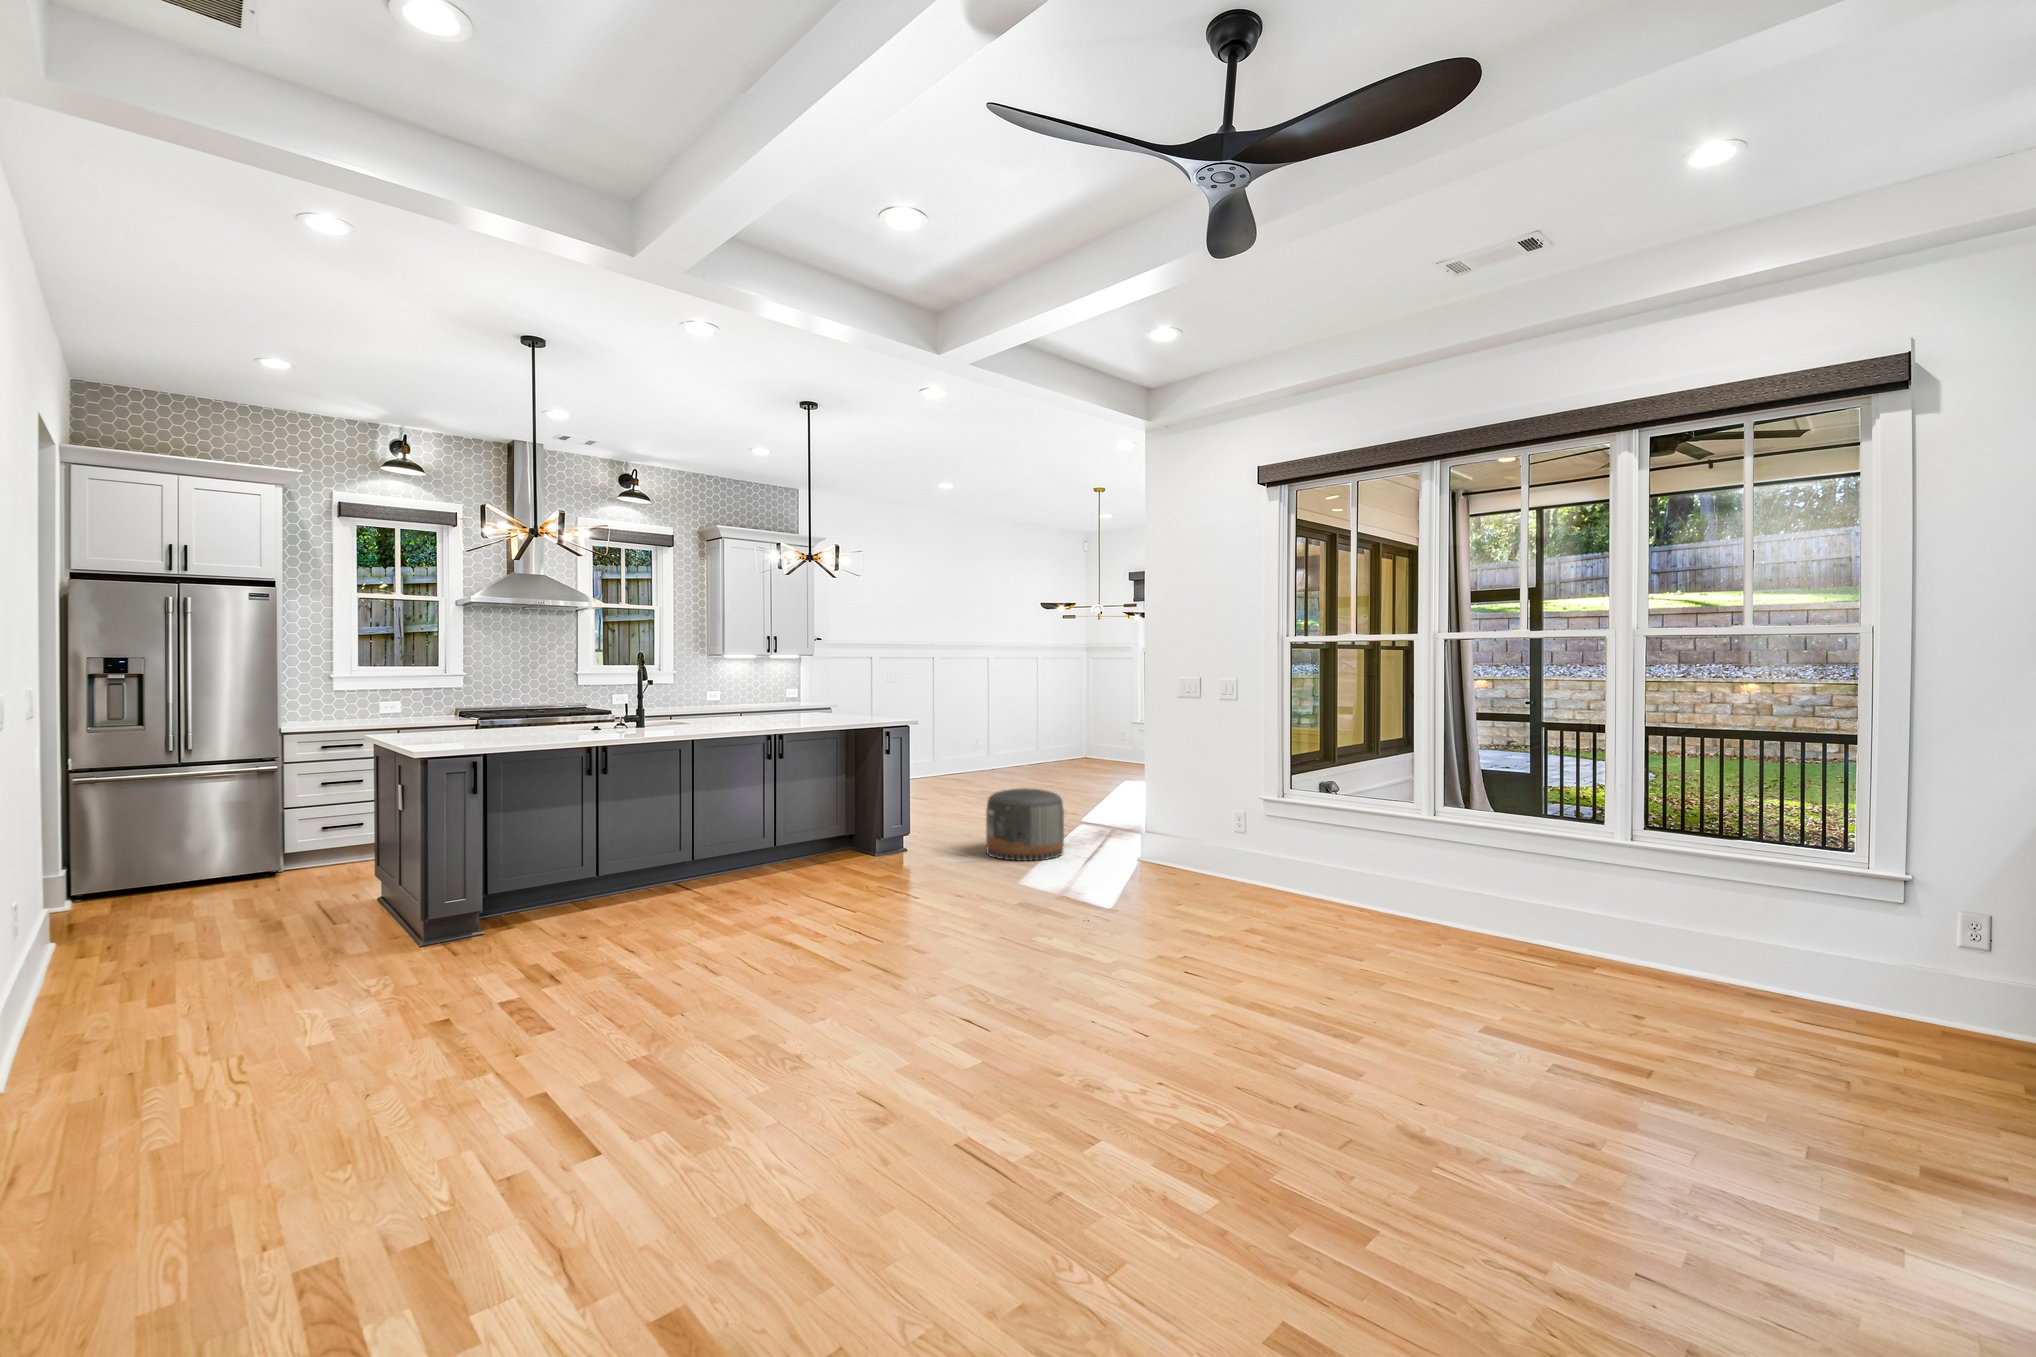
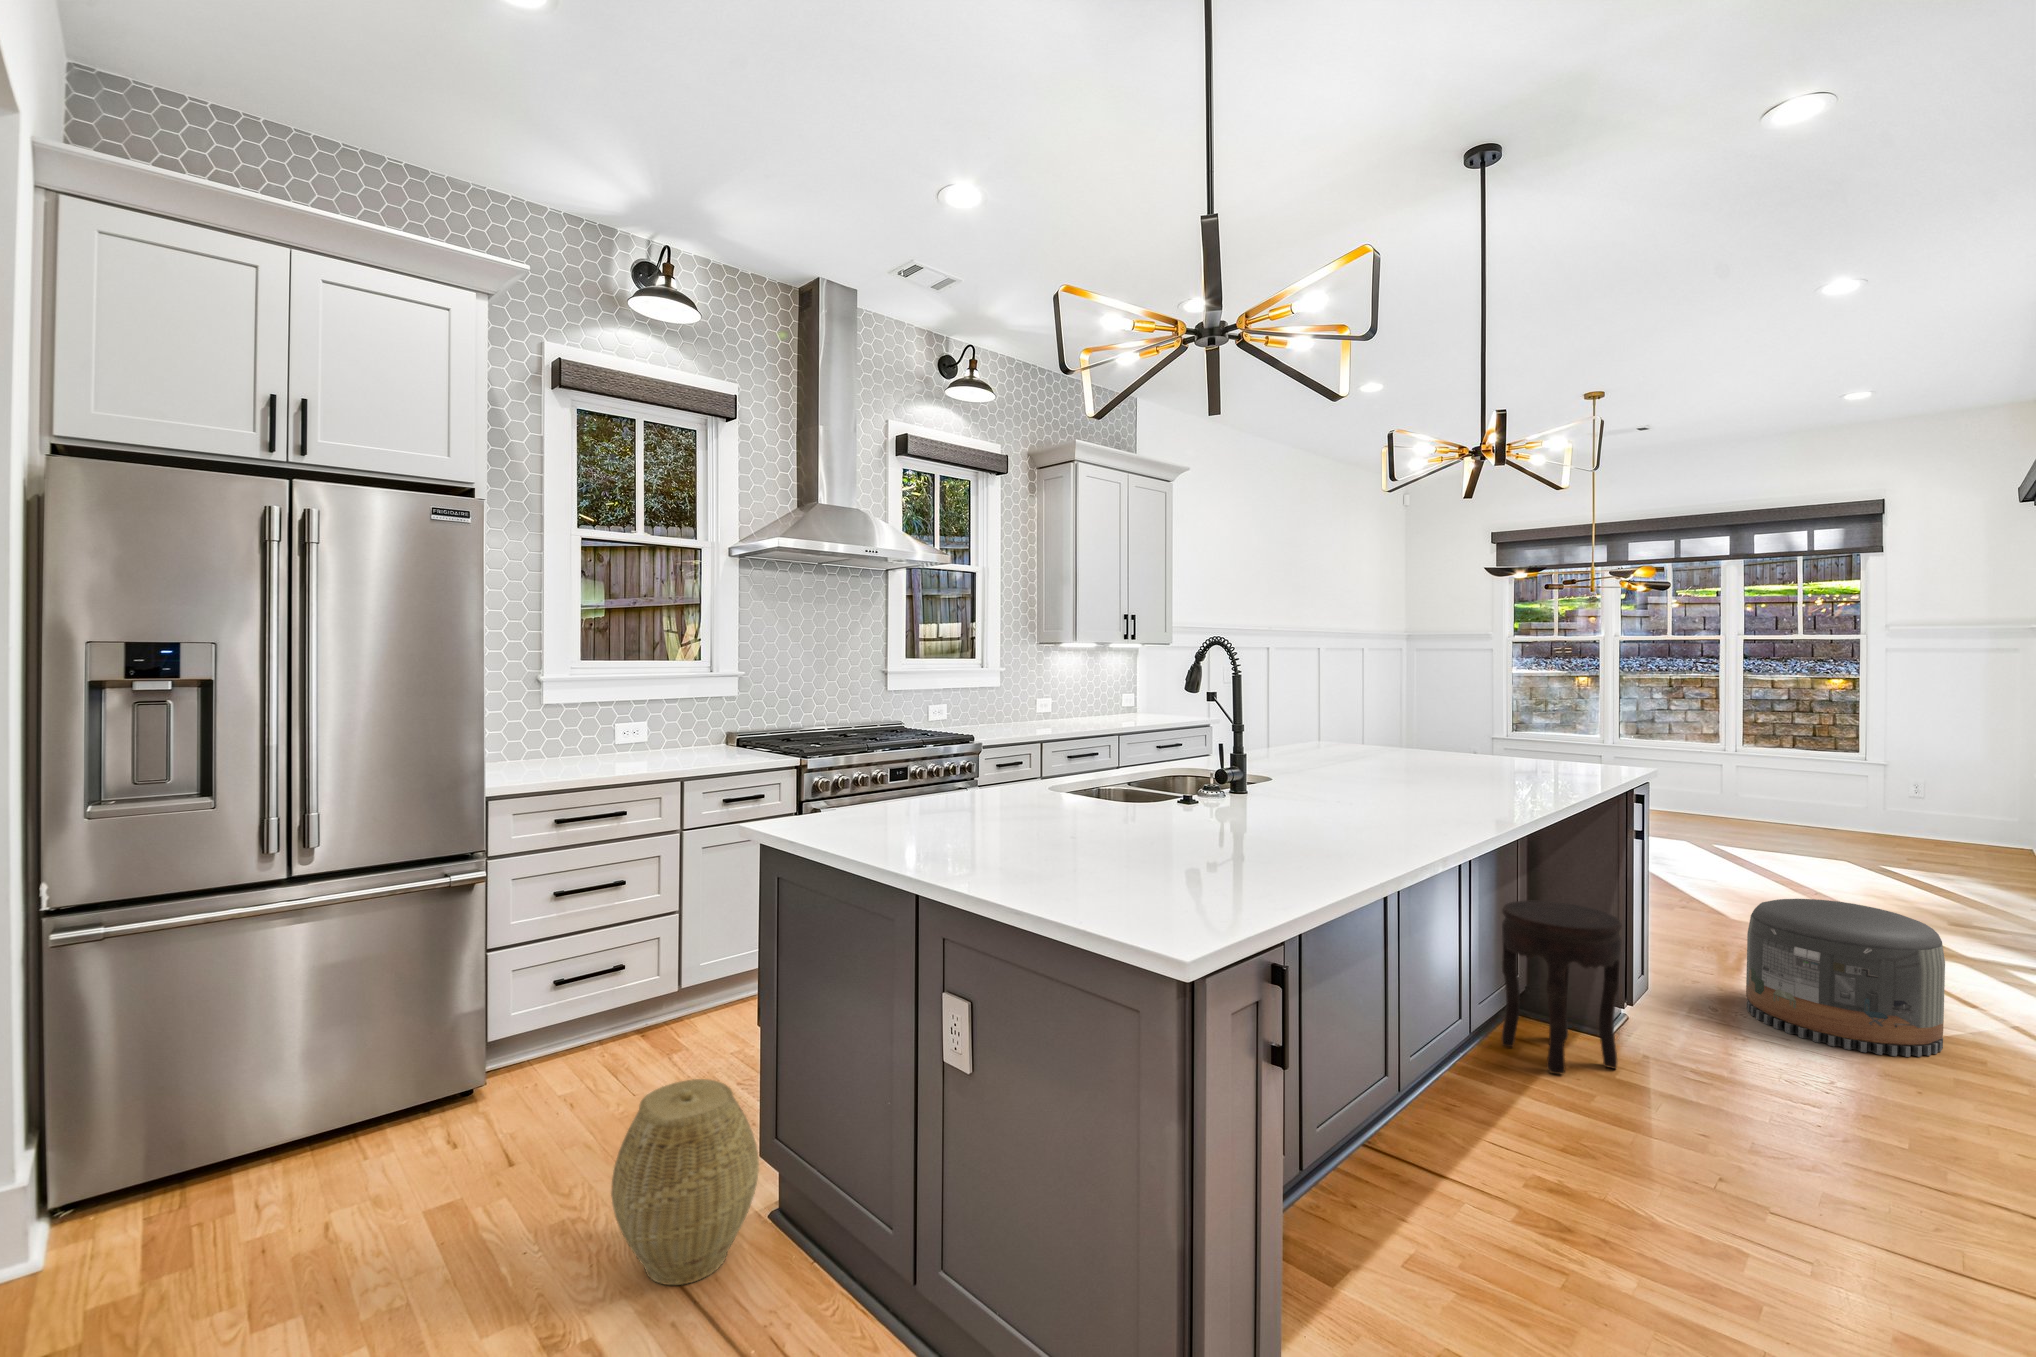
side table: none [817,786,870,867] -> present [1502,901,1622,1075]
woven basket: none [300,837,369,910] -> present [611,1079,759,1285]

